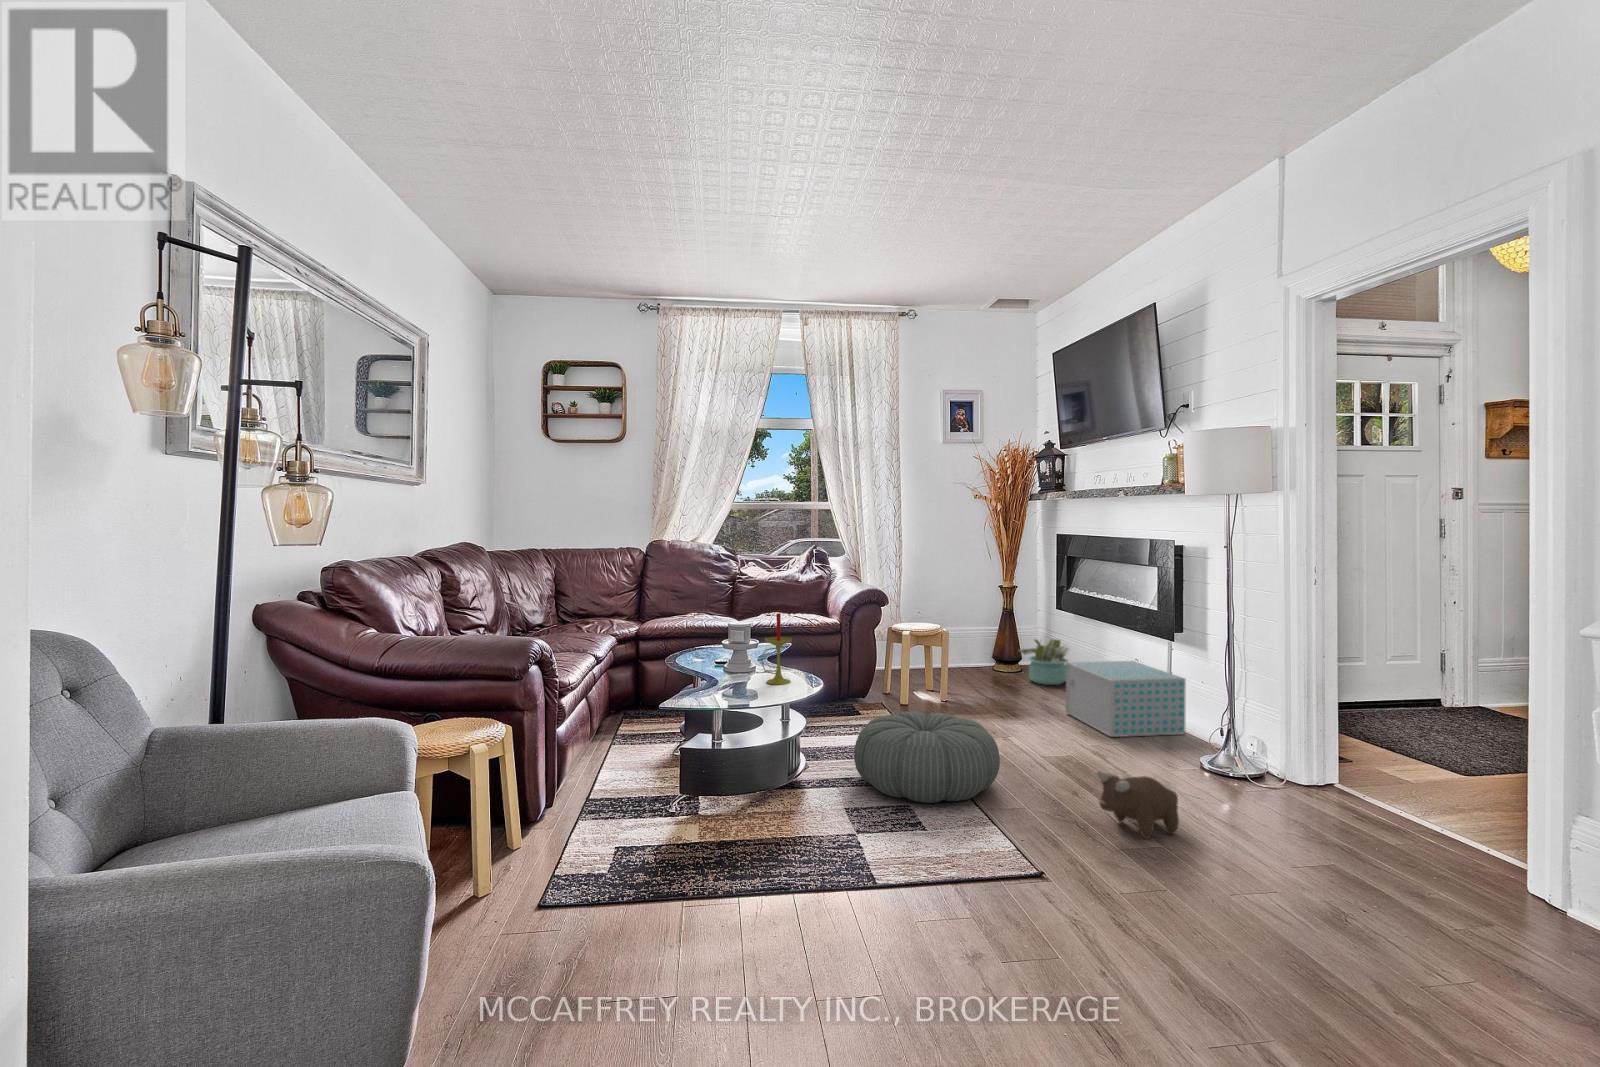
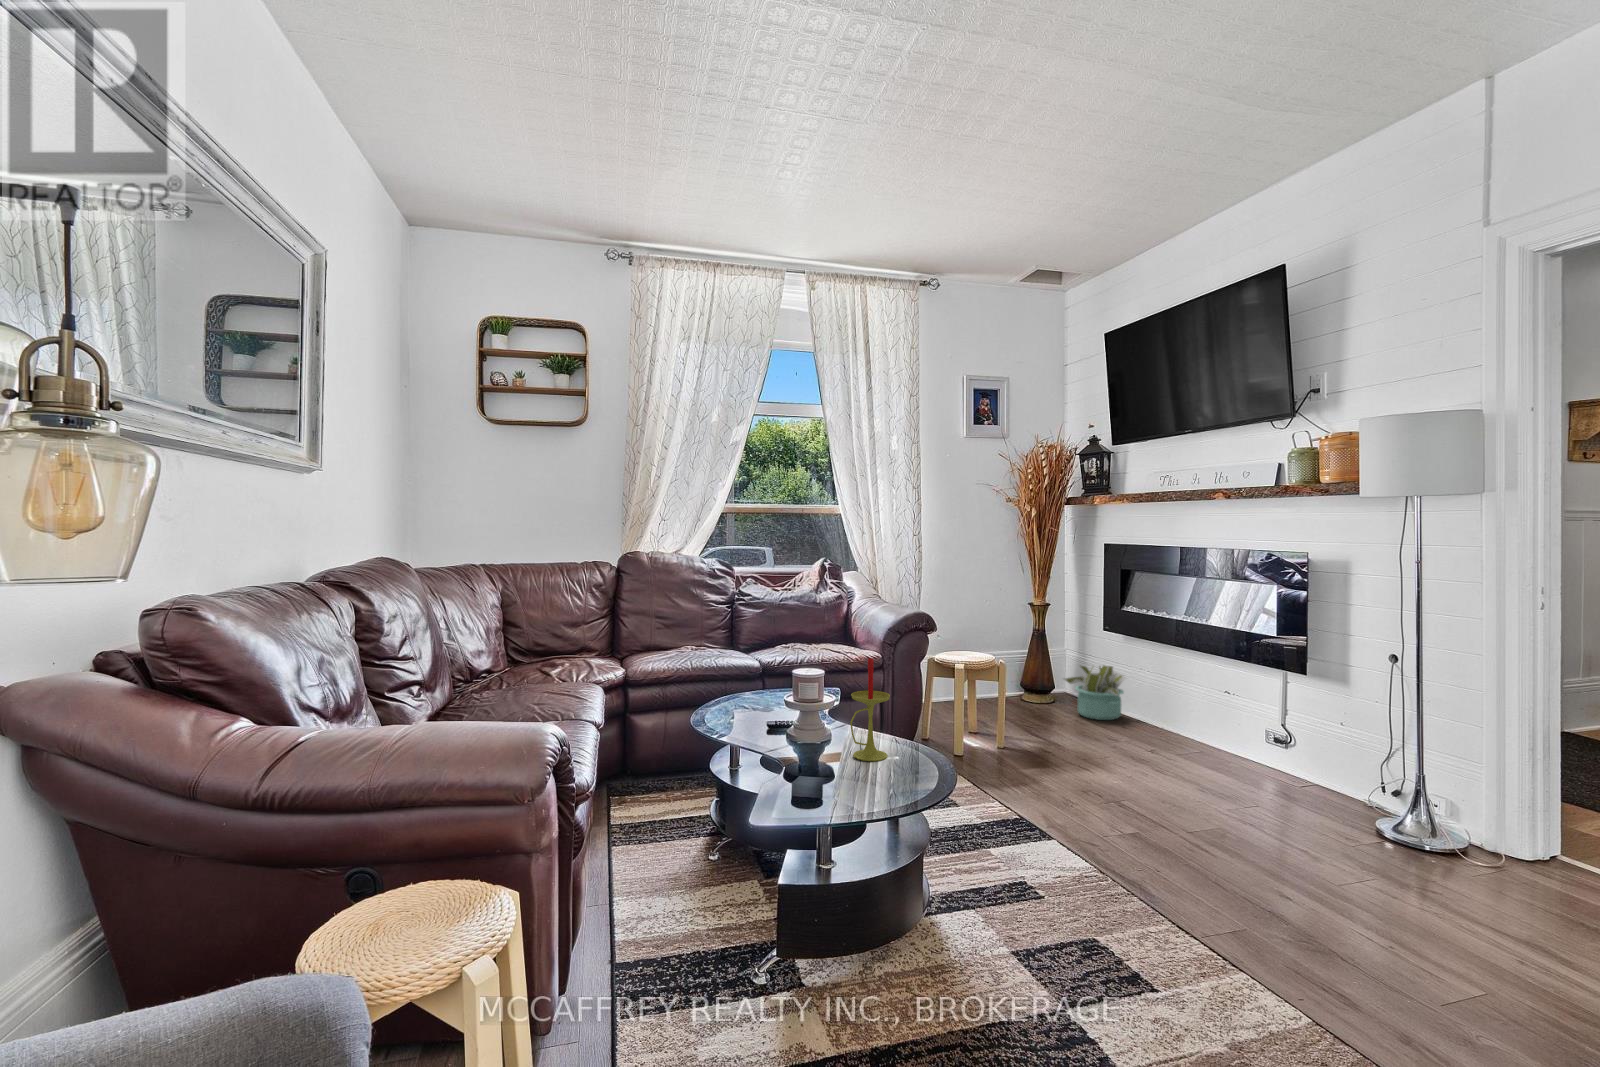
storage box: present [1066,661,1186,737] -> none [1162,695,1327,798]
pouf: present [854,712,1000,803] -> none [991,790,1207,941]
plush toy: present [1097,771,1179,839] -> none [1392,892,1515,994]

